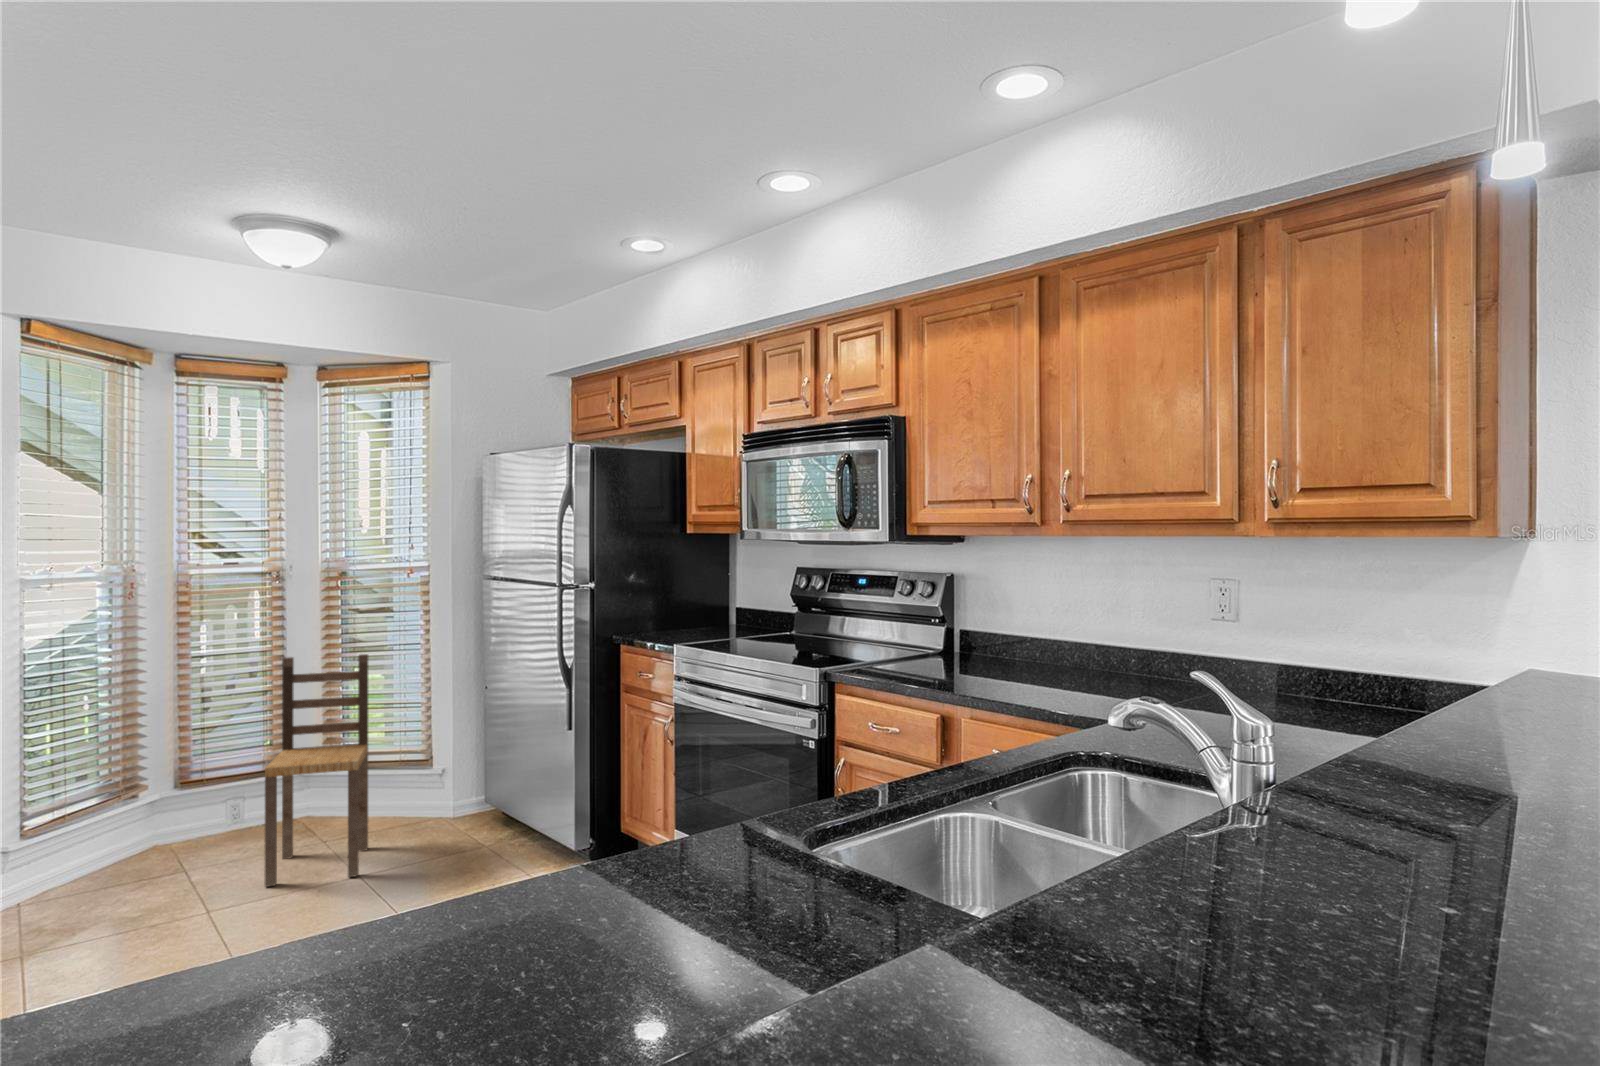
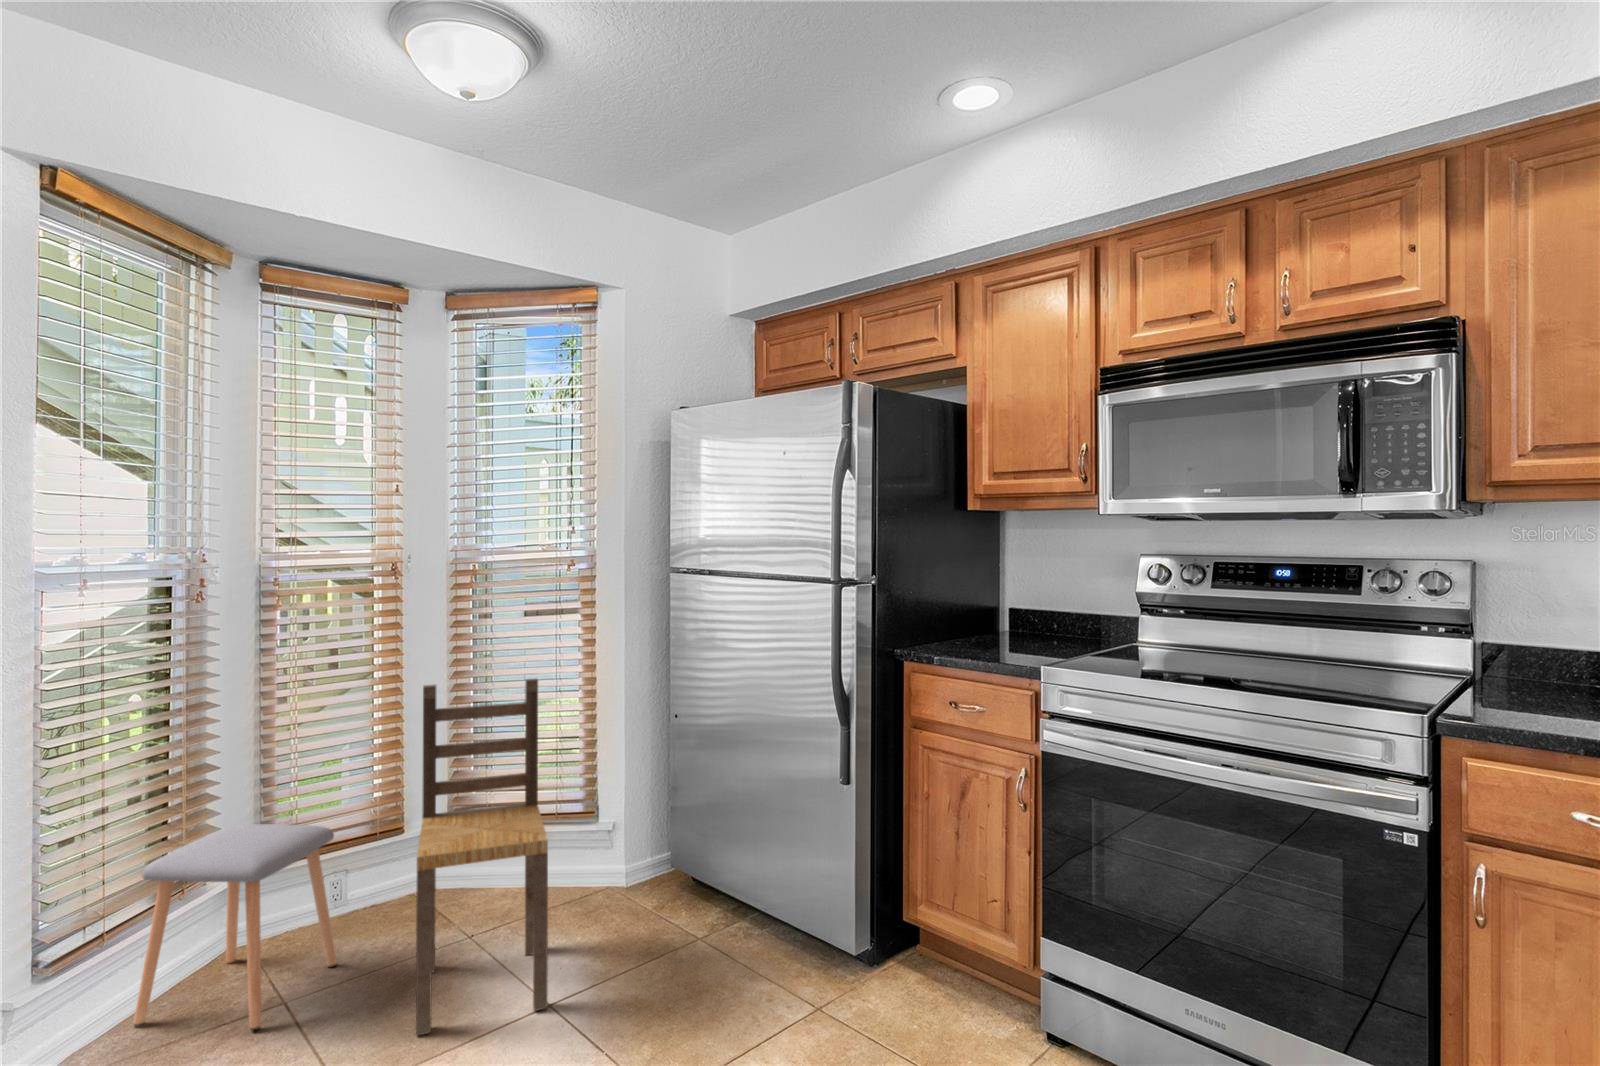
stool: none [85,754,226,882] -> present [134,824,337,1030]

